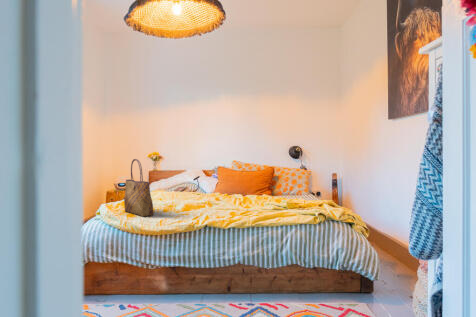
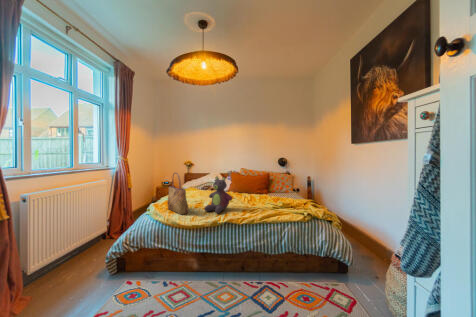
stuffed bear: none [176,165,215,215] -> present [204,176,232,213]

